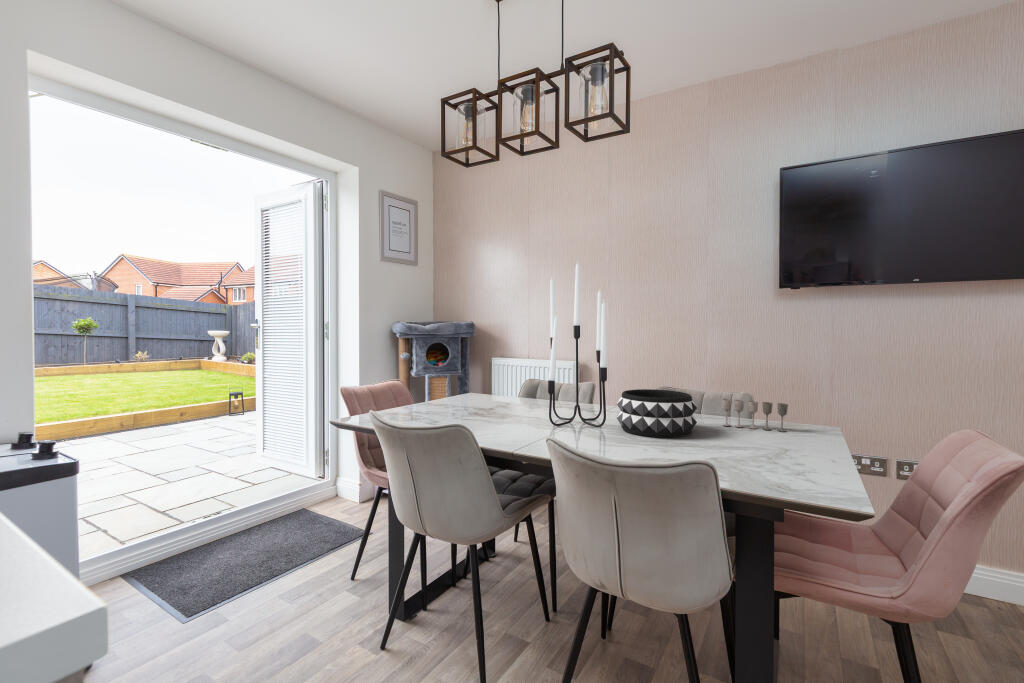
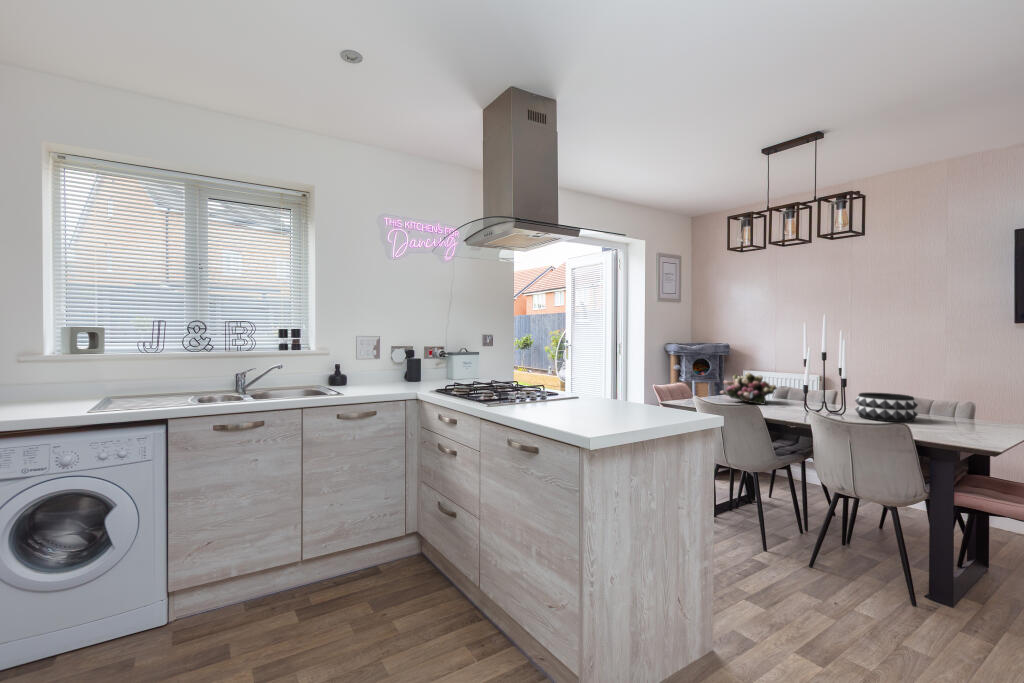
flower arrangement: none [437,362,517,413] -> present [720,372,777,404]
wine glass: present [722,399,788,432] -> none [943,402,1000,426]

